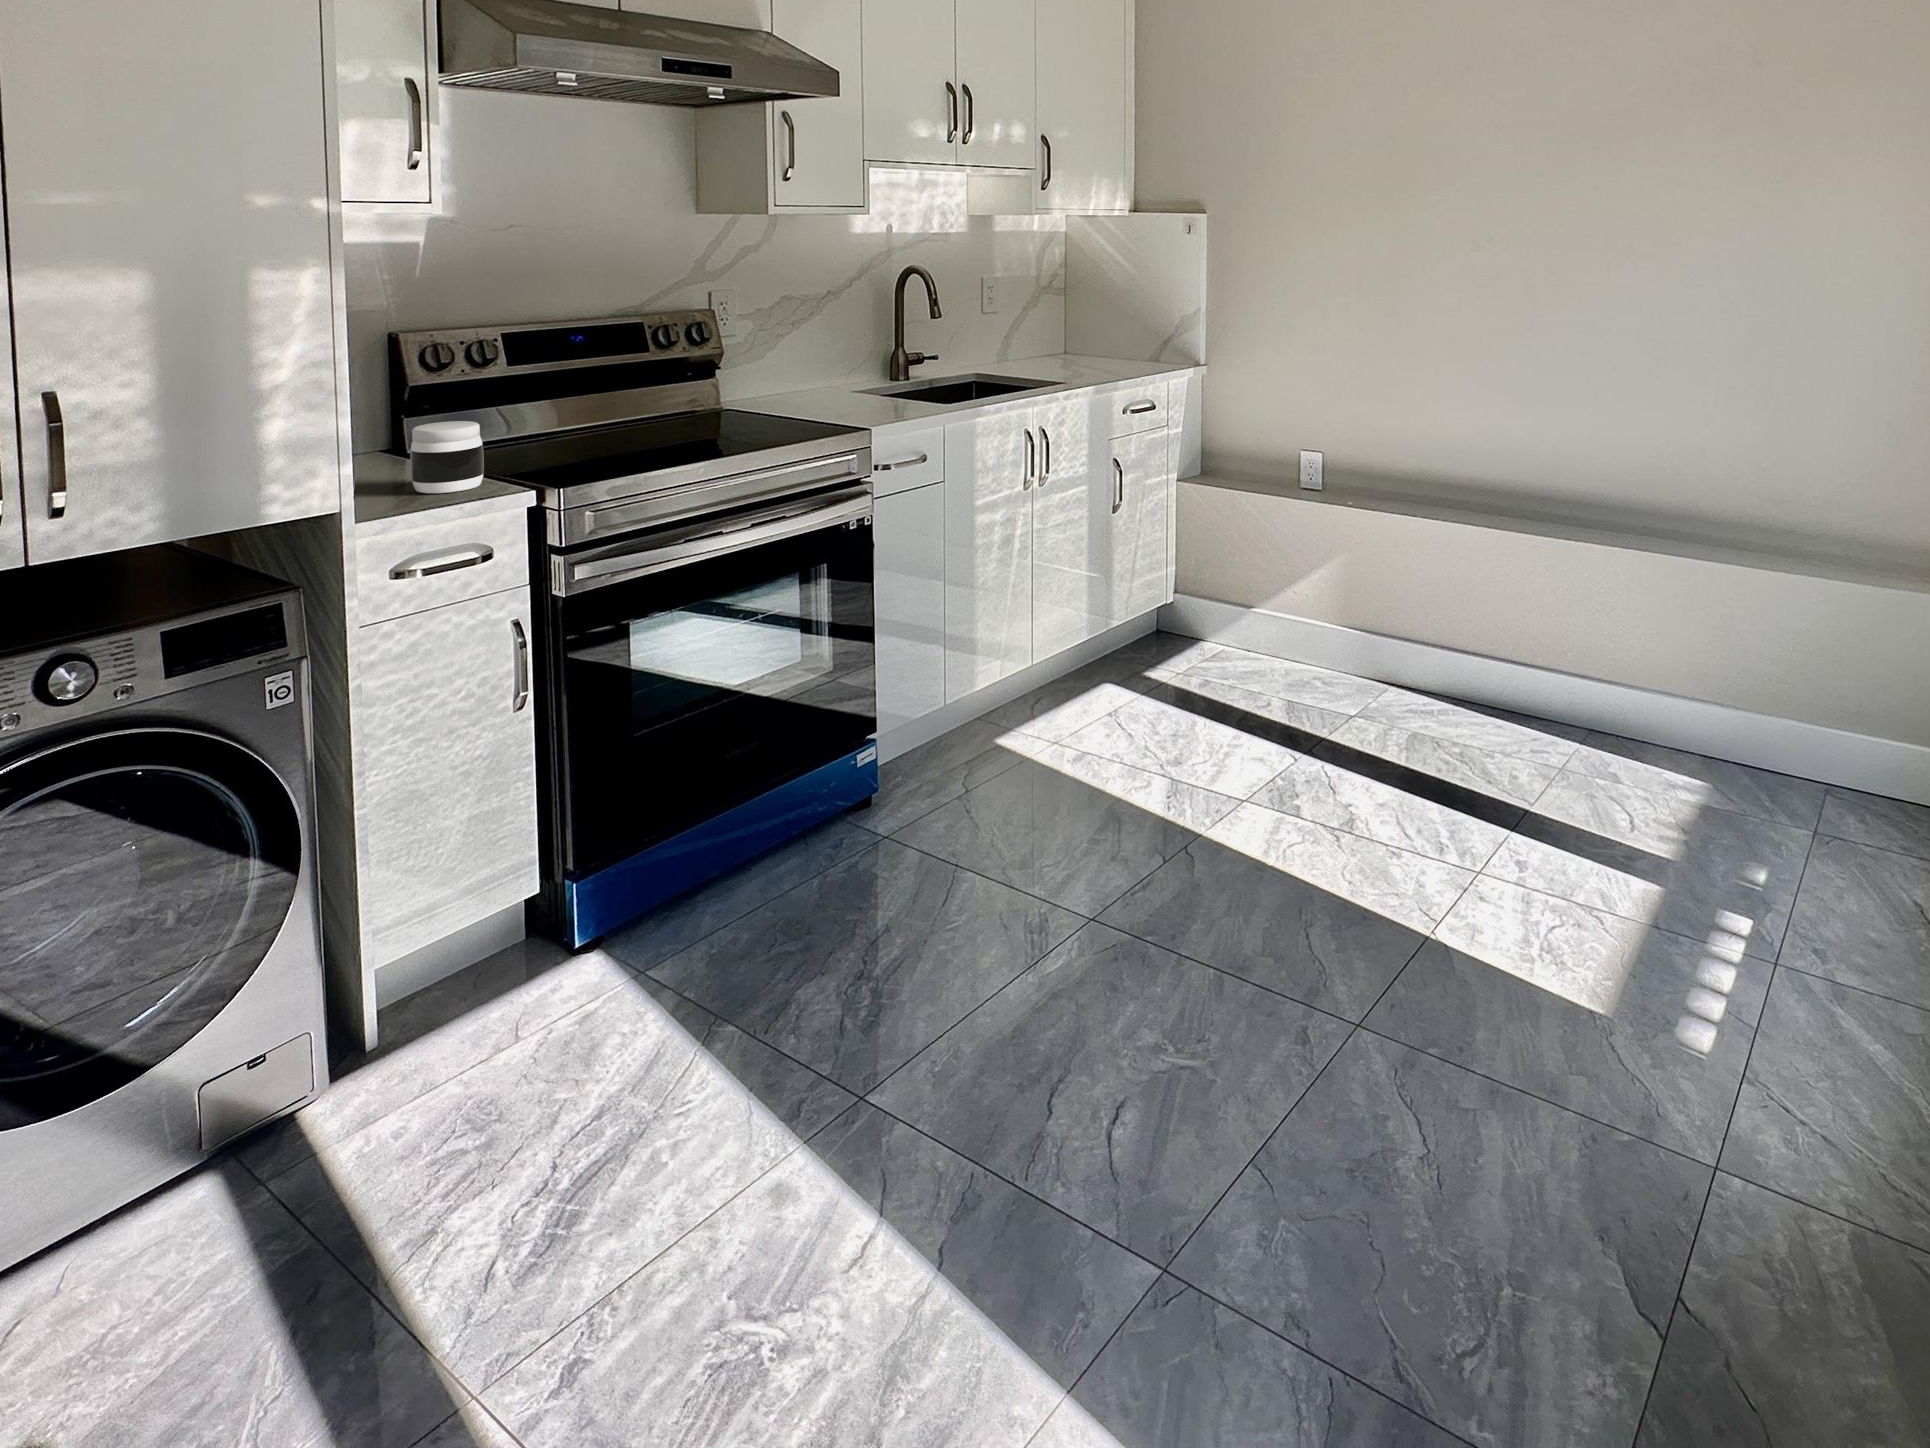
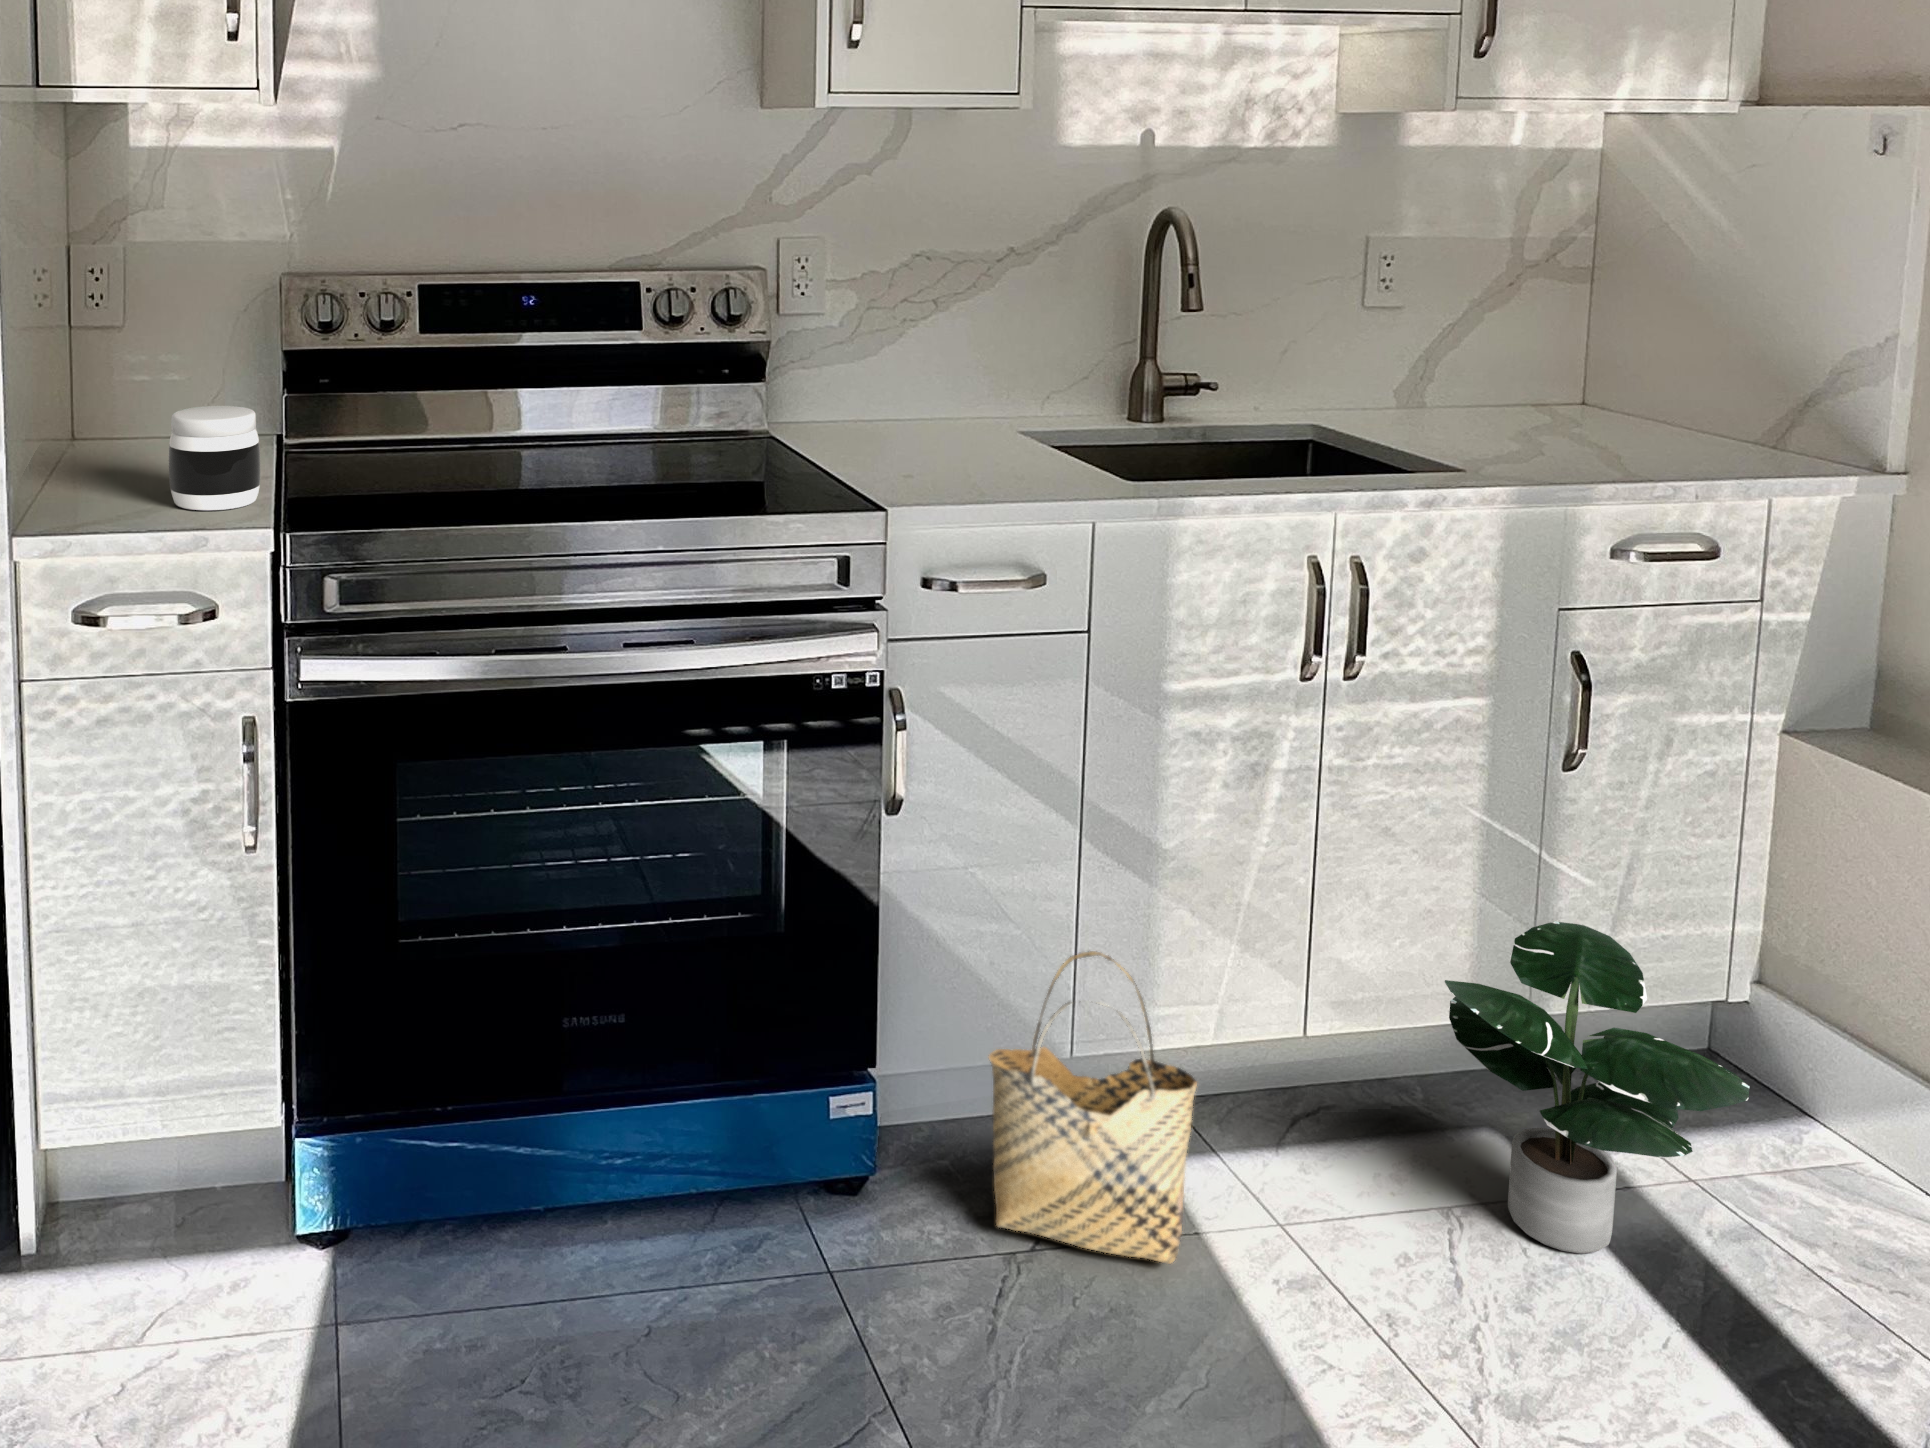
potted plant: none [1097,572,1212,706] -> present [1445,921,1749,1254]
woven basket: none [934,635,1029,784] -> present [988,951,1197,1264]

